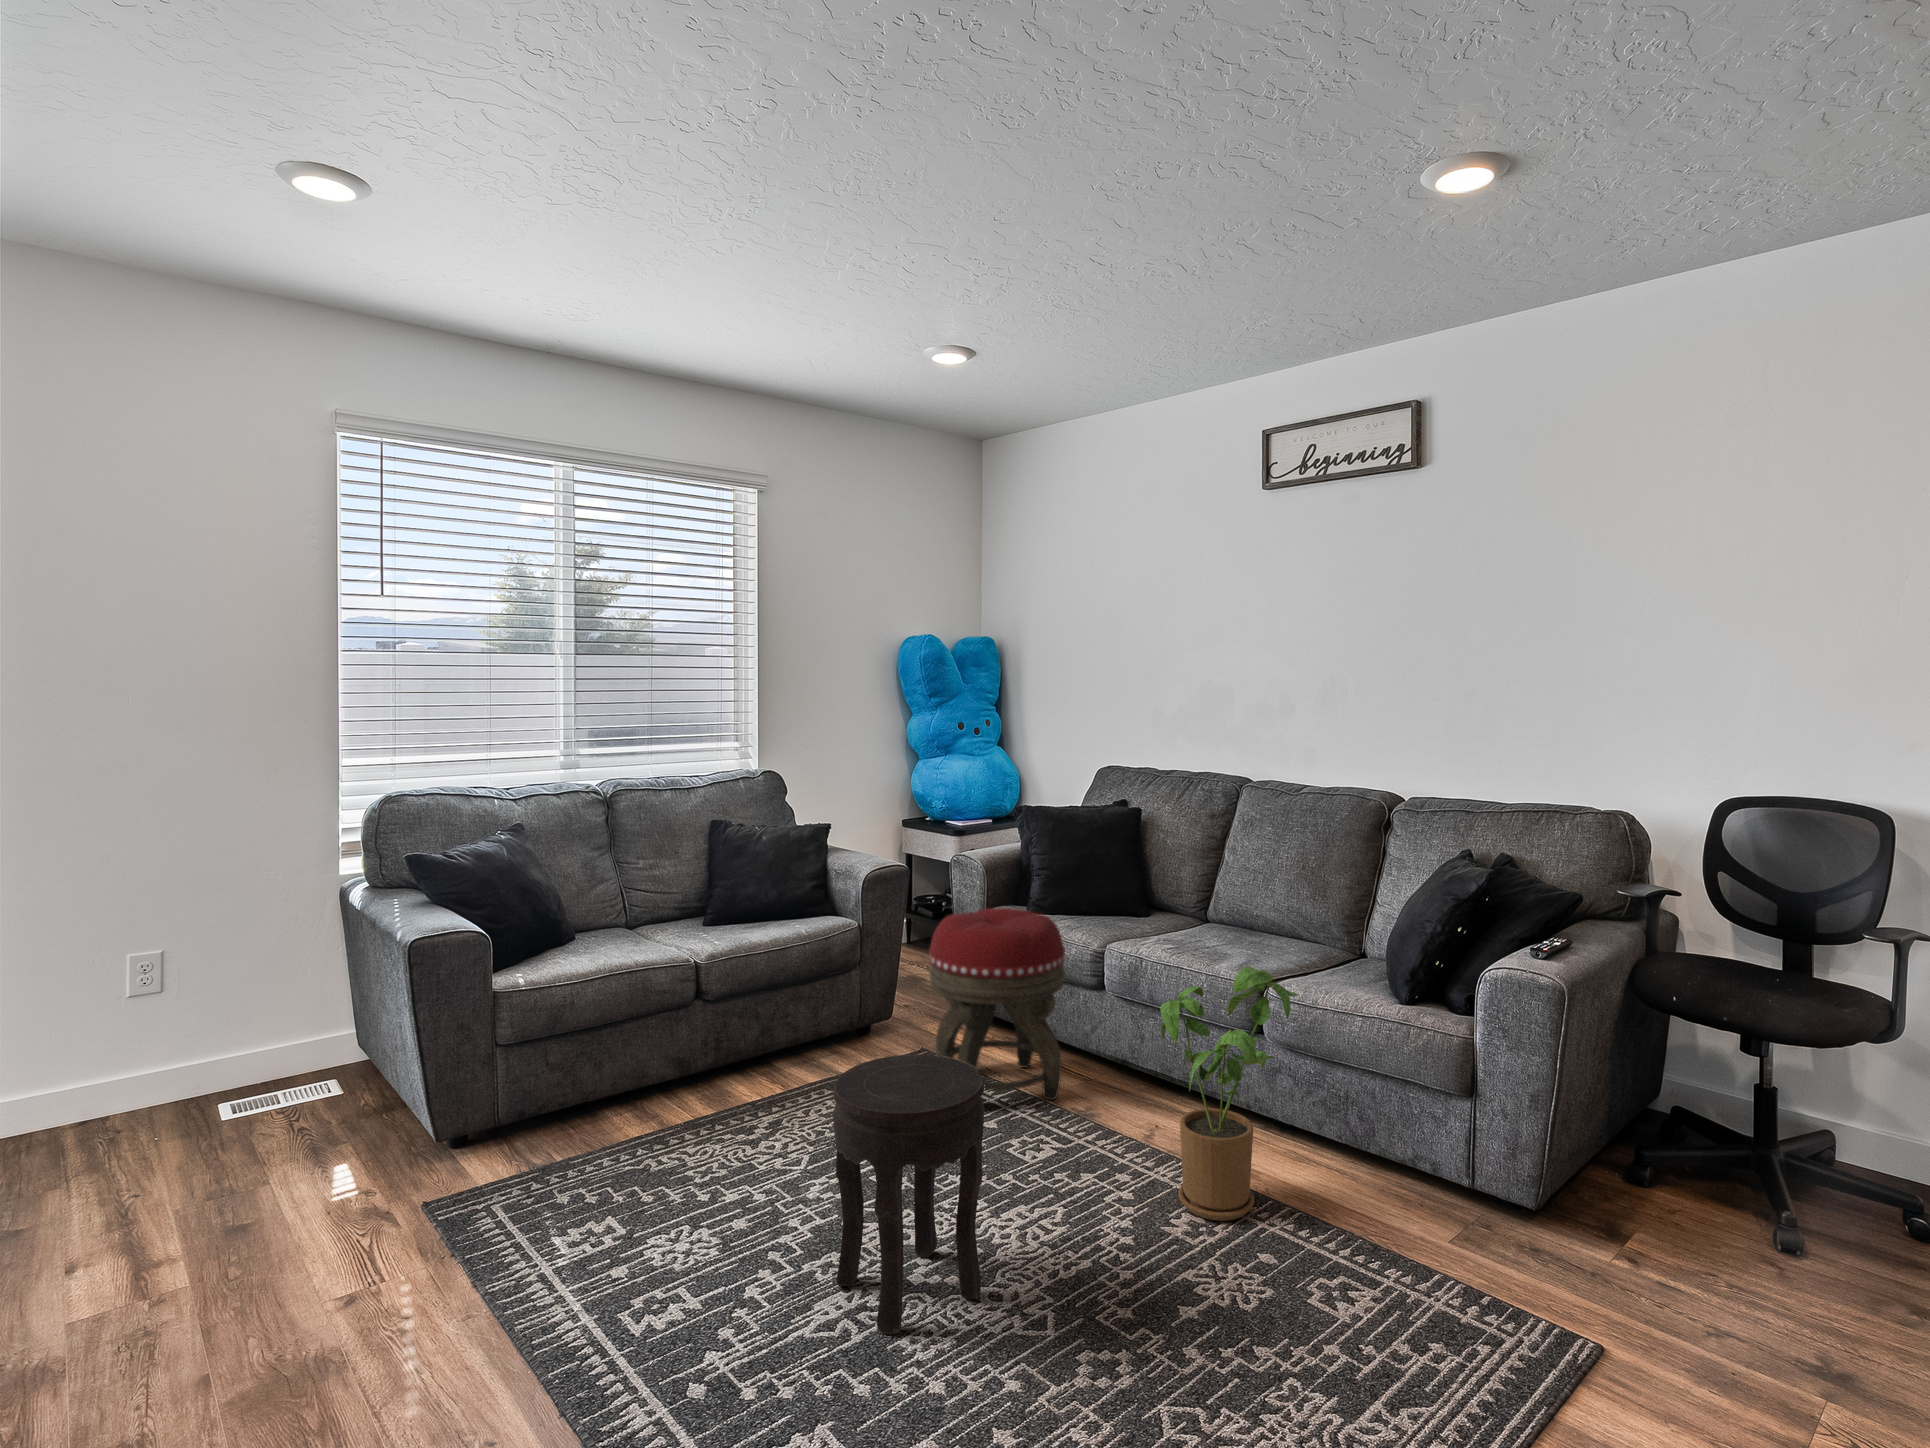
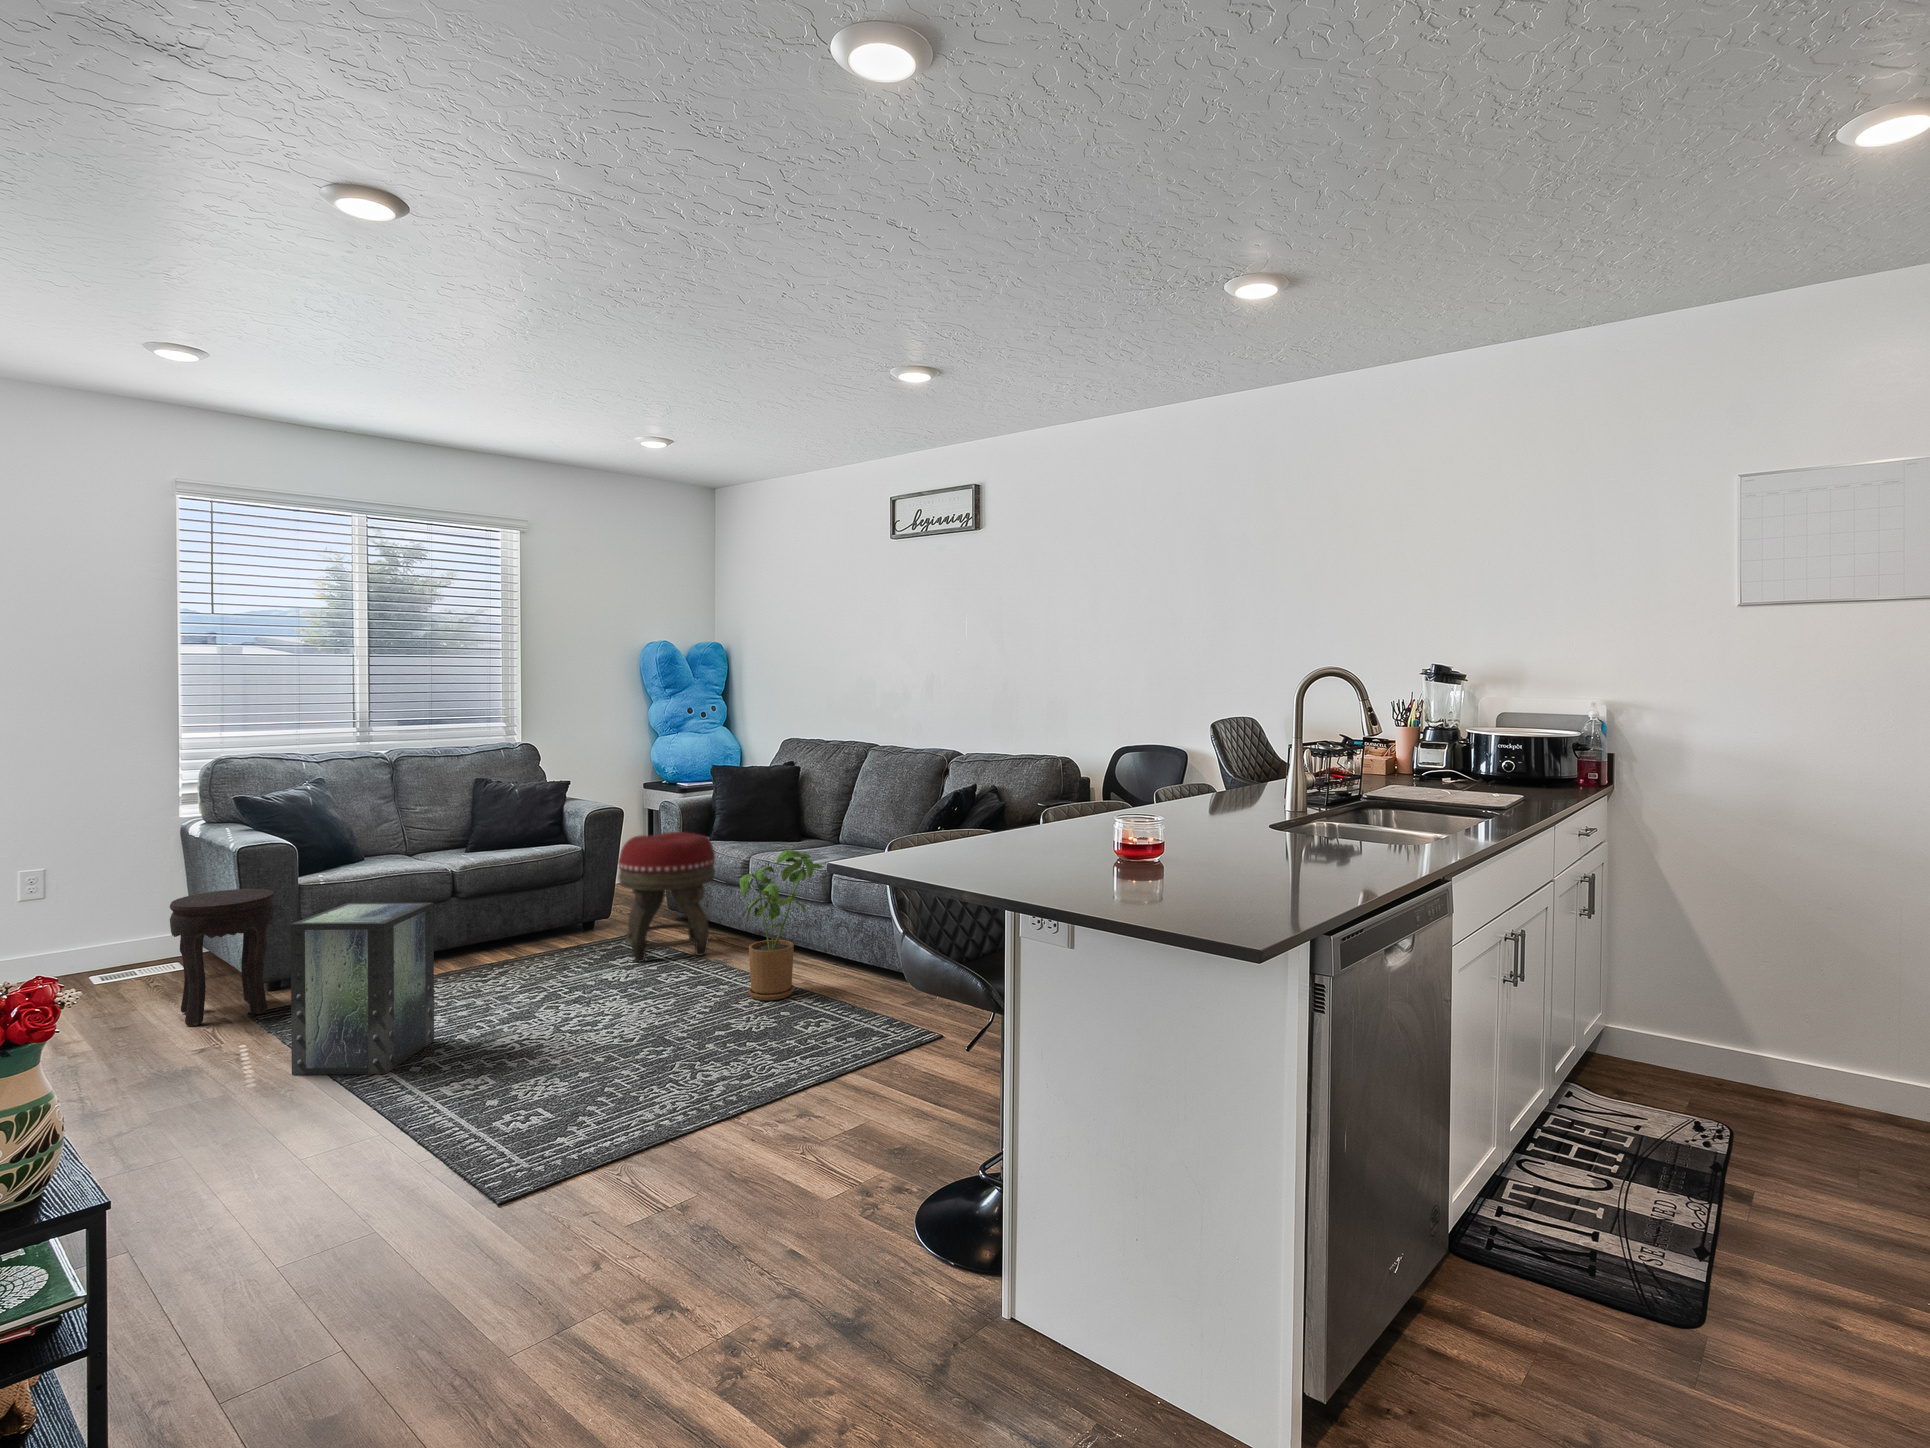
side table: present [833,1055,984,1335] -> present [170,889,274,1026]
storage box: none [487,1061,711,1403] -> present [290,903,434,1075]

